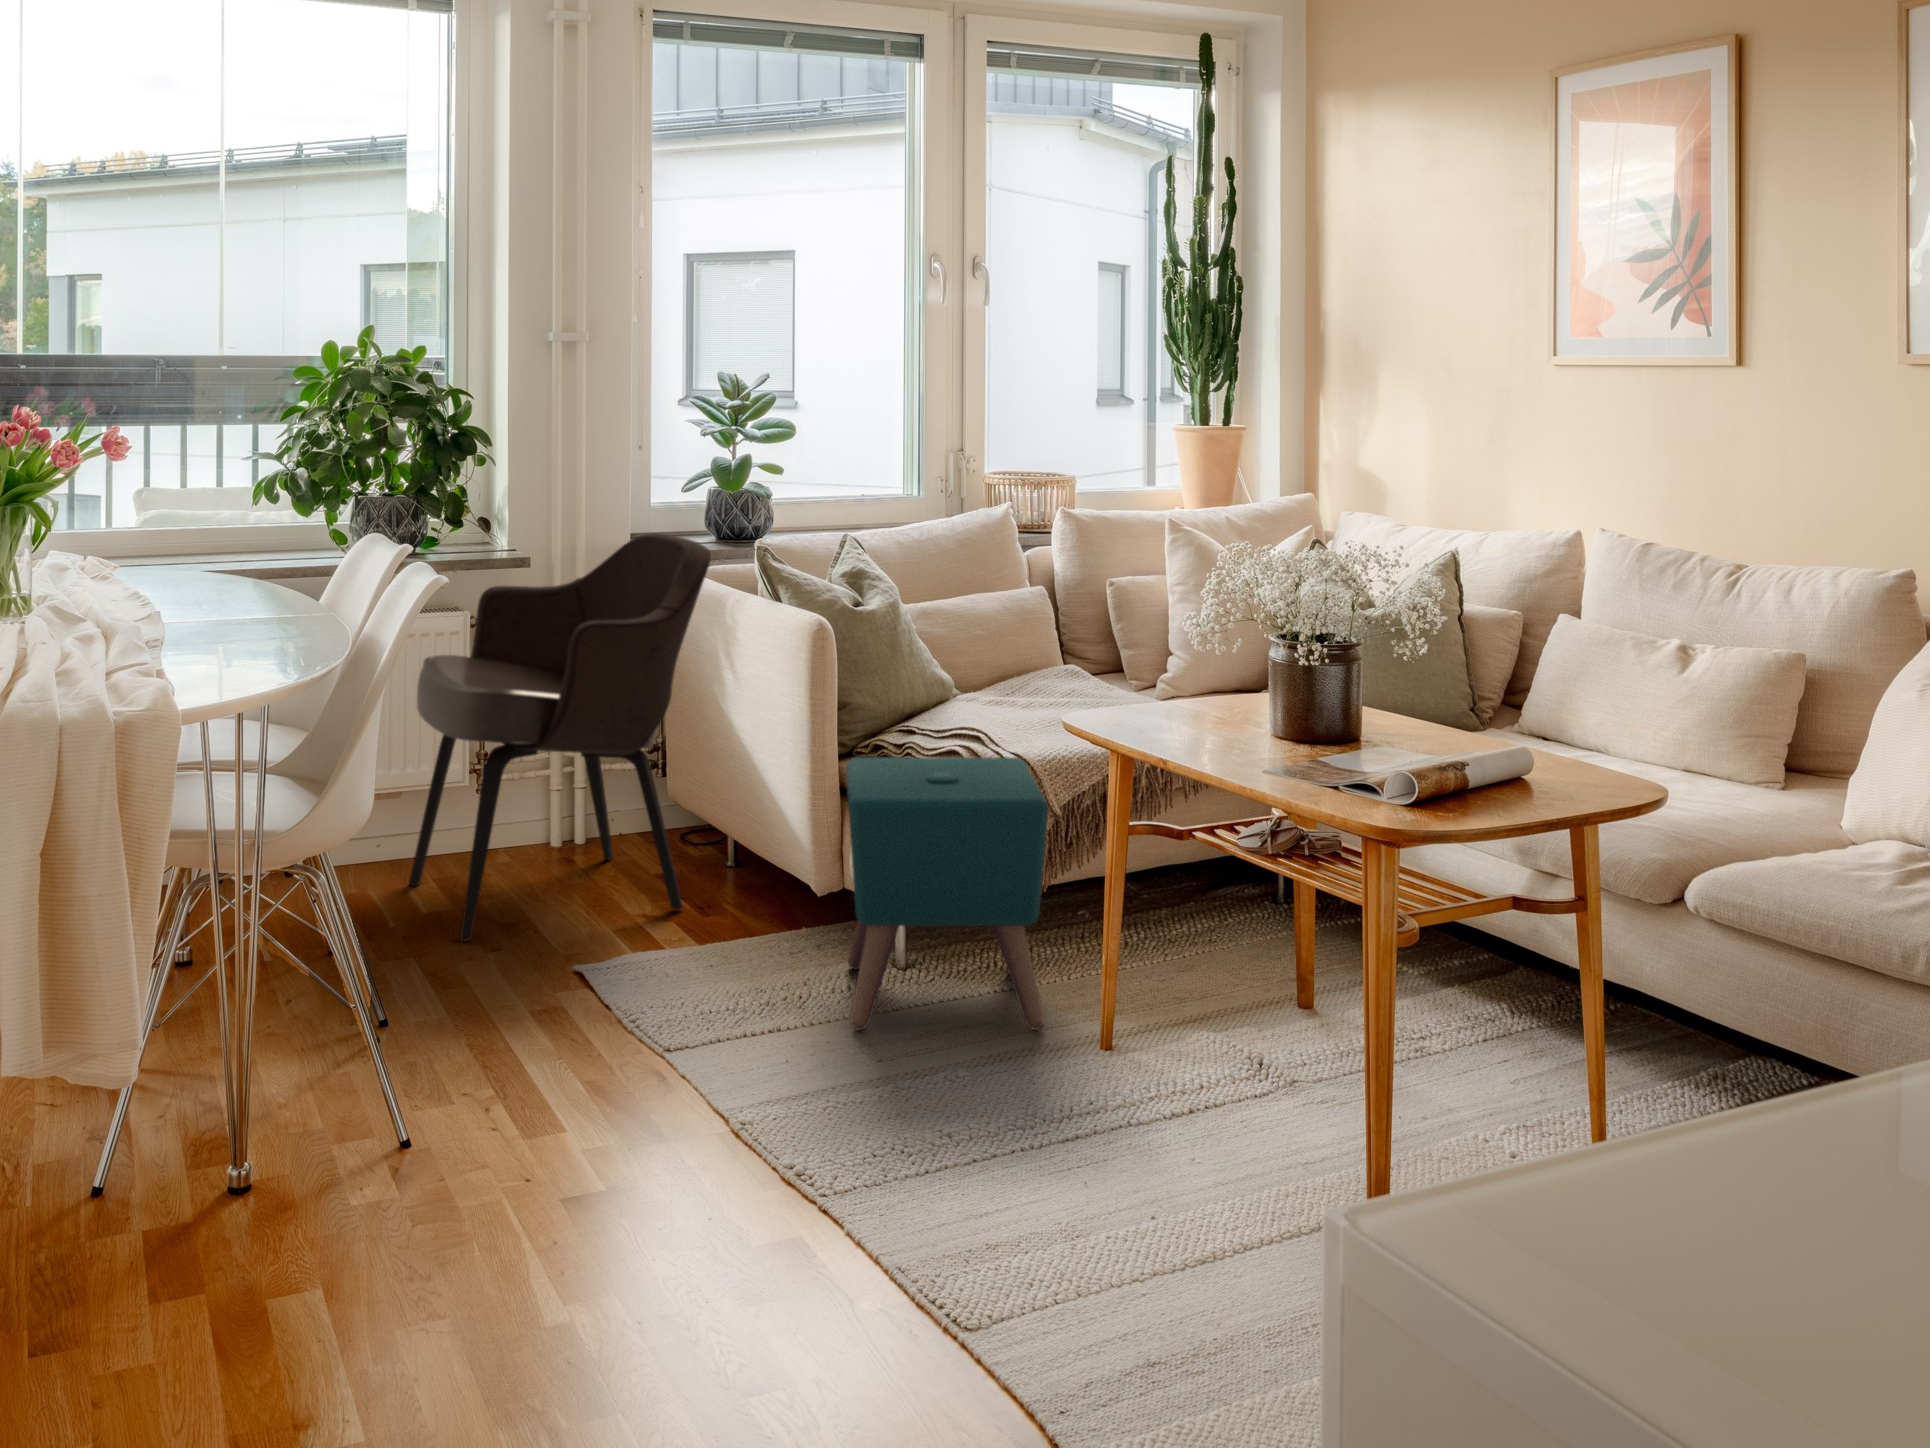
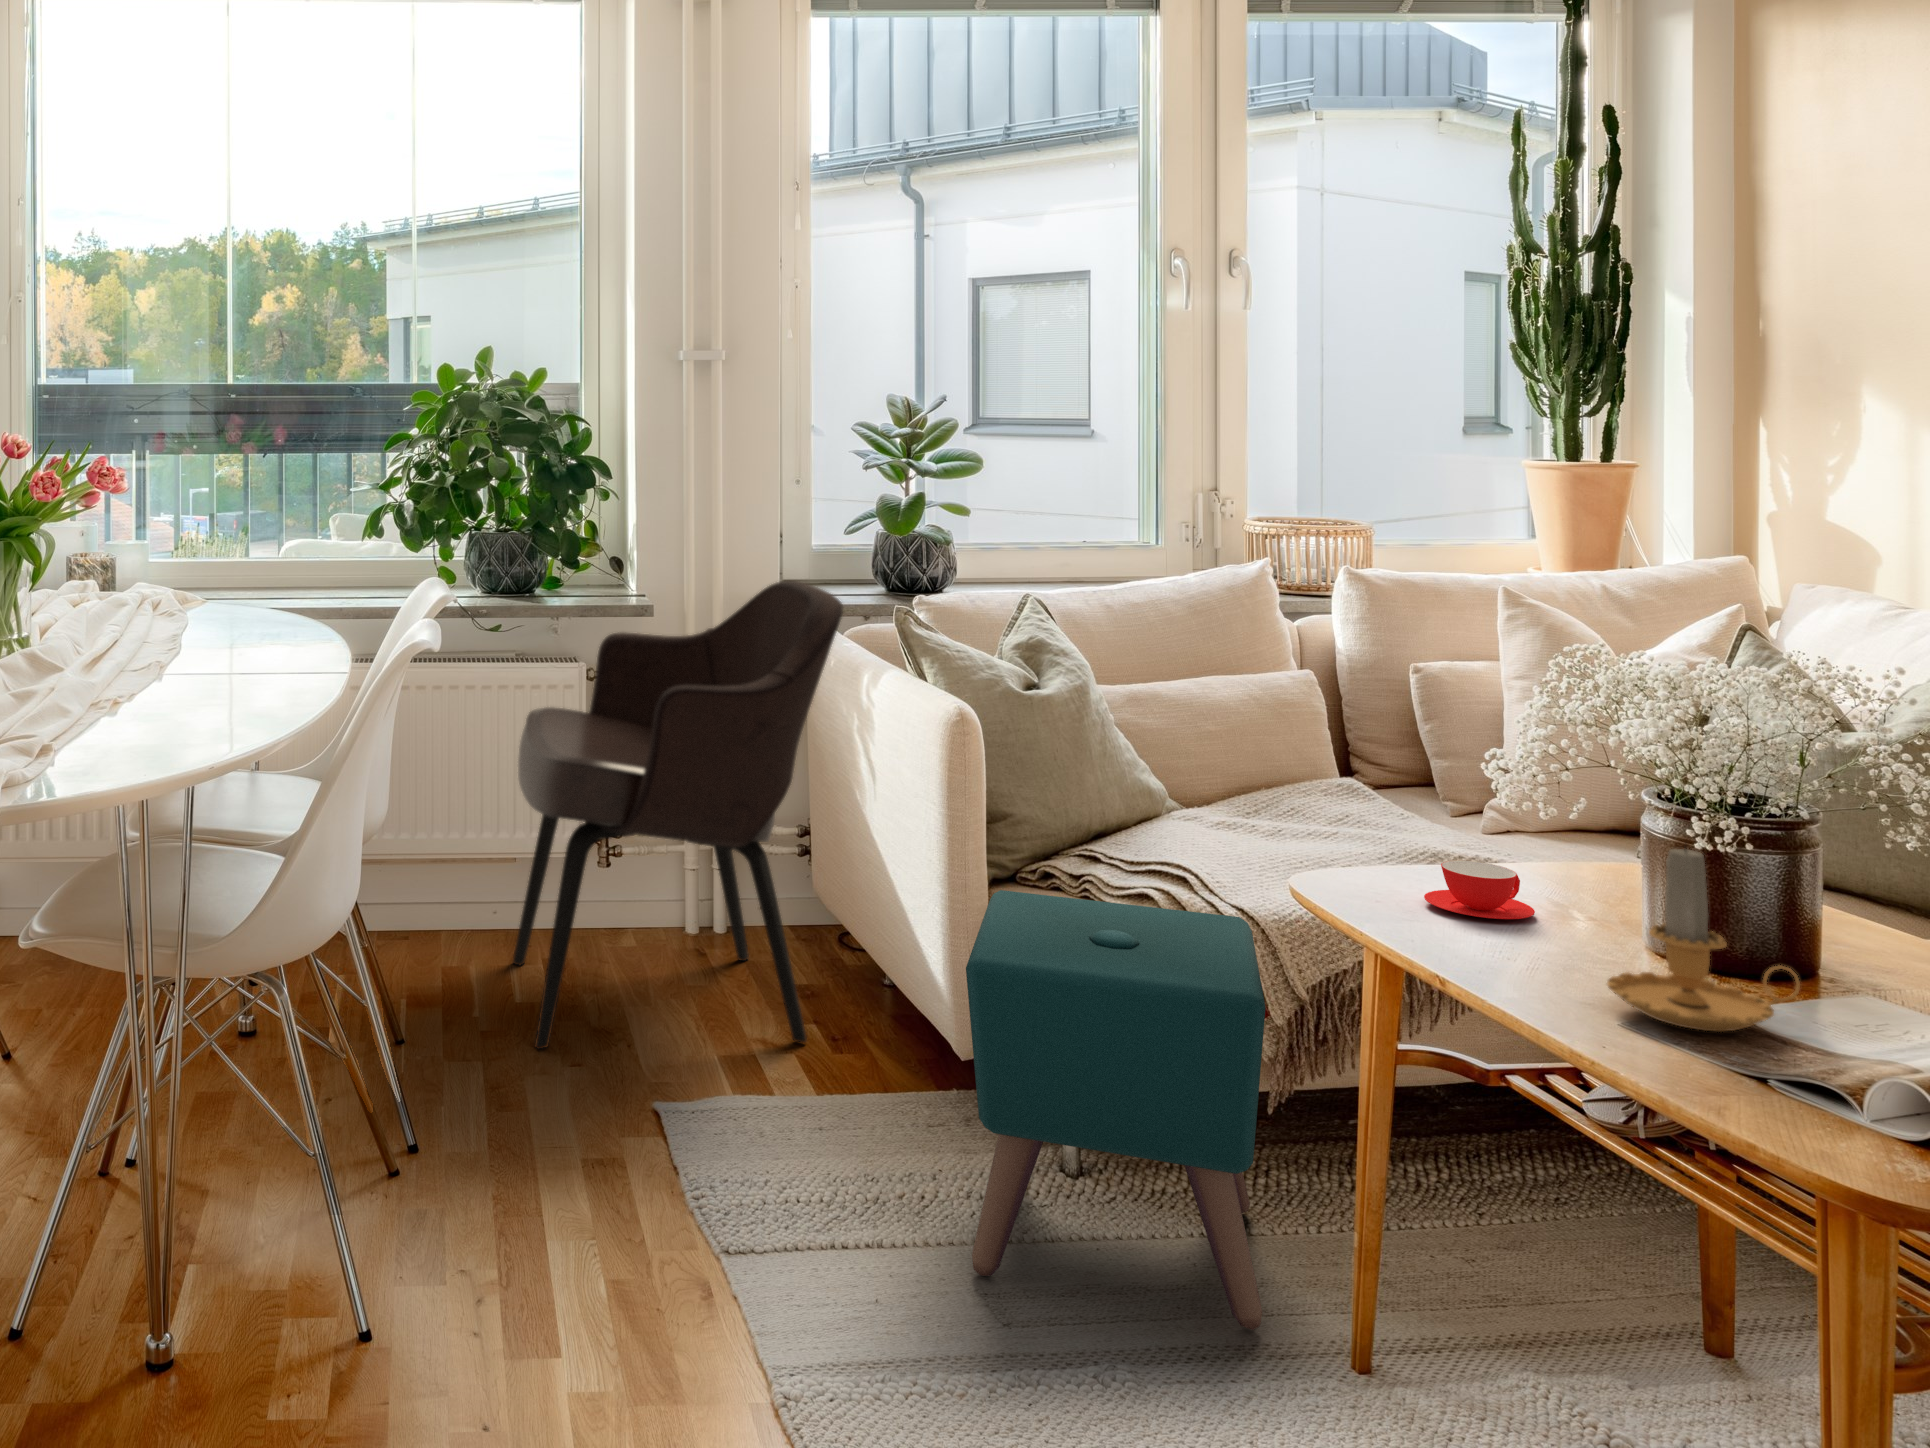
candle: none [1257,656,1353,766] -> present [1607,848,1800,1032]
teacup: none [1146,694,1210,727] -> present [1424,861,1535,919]

